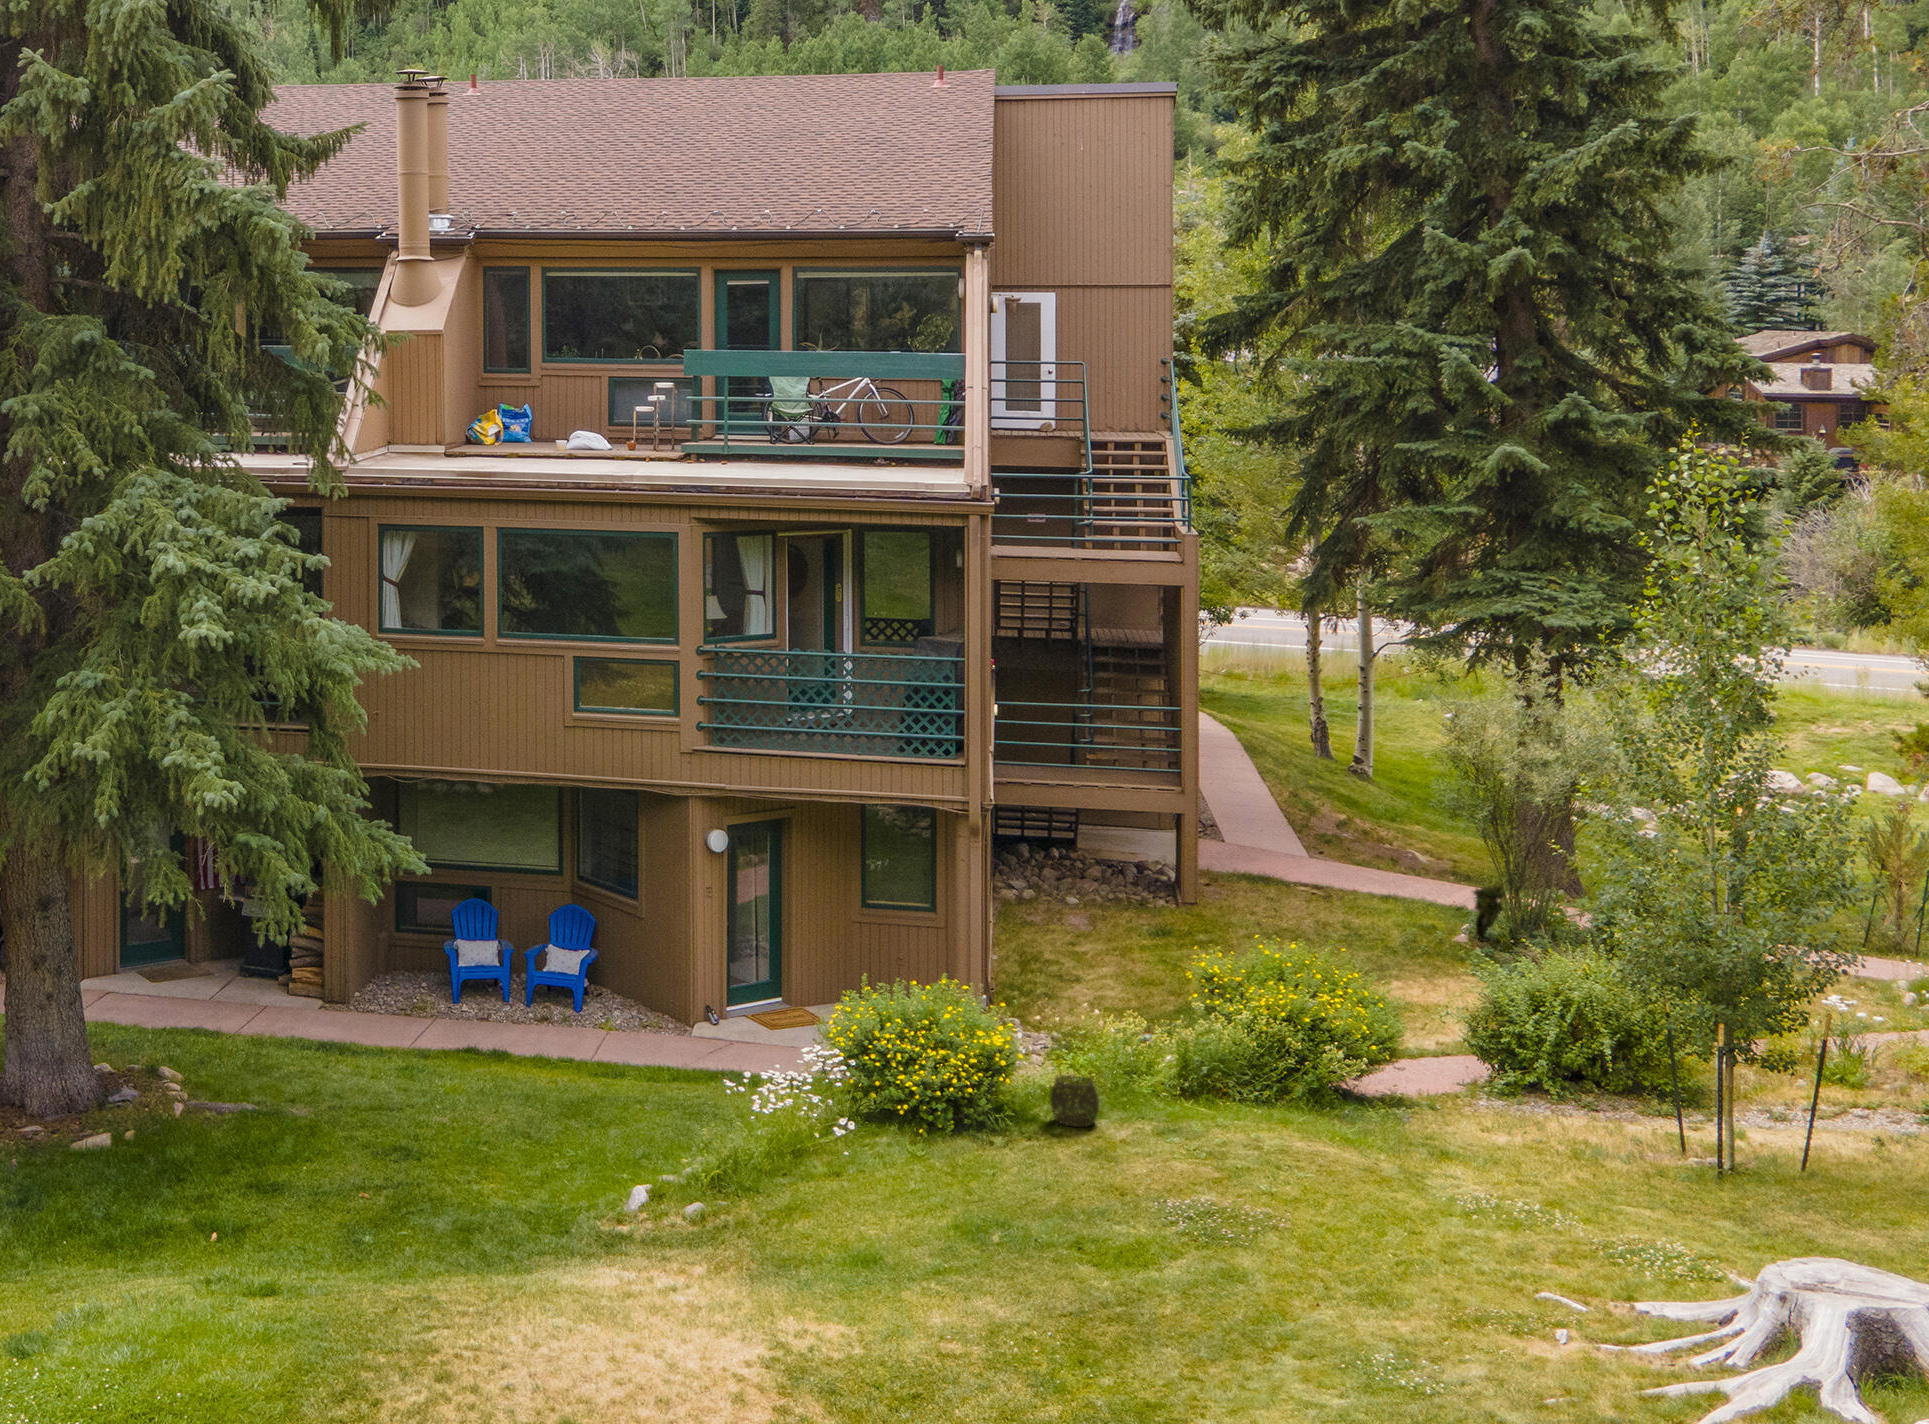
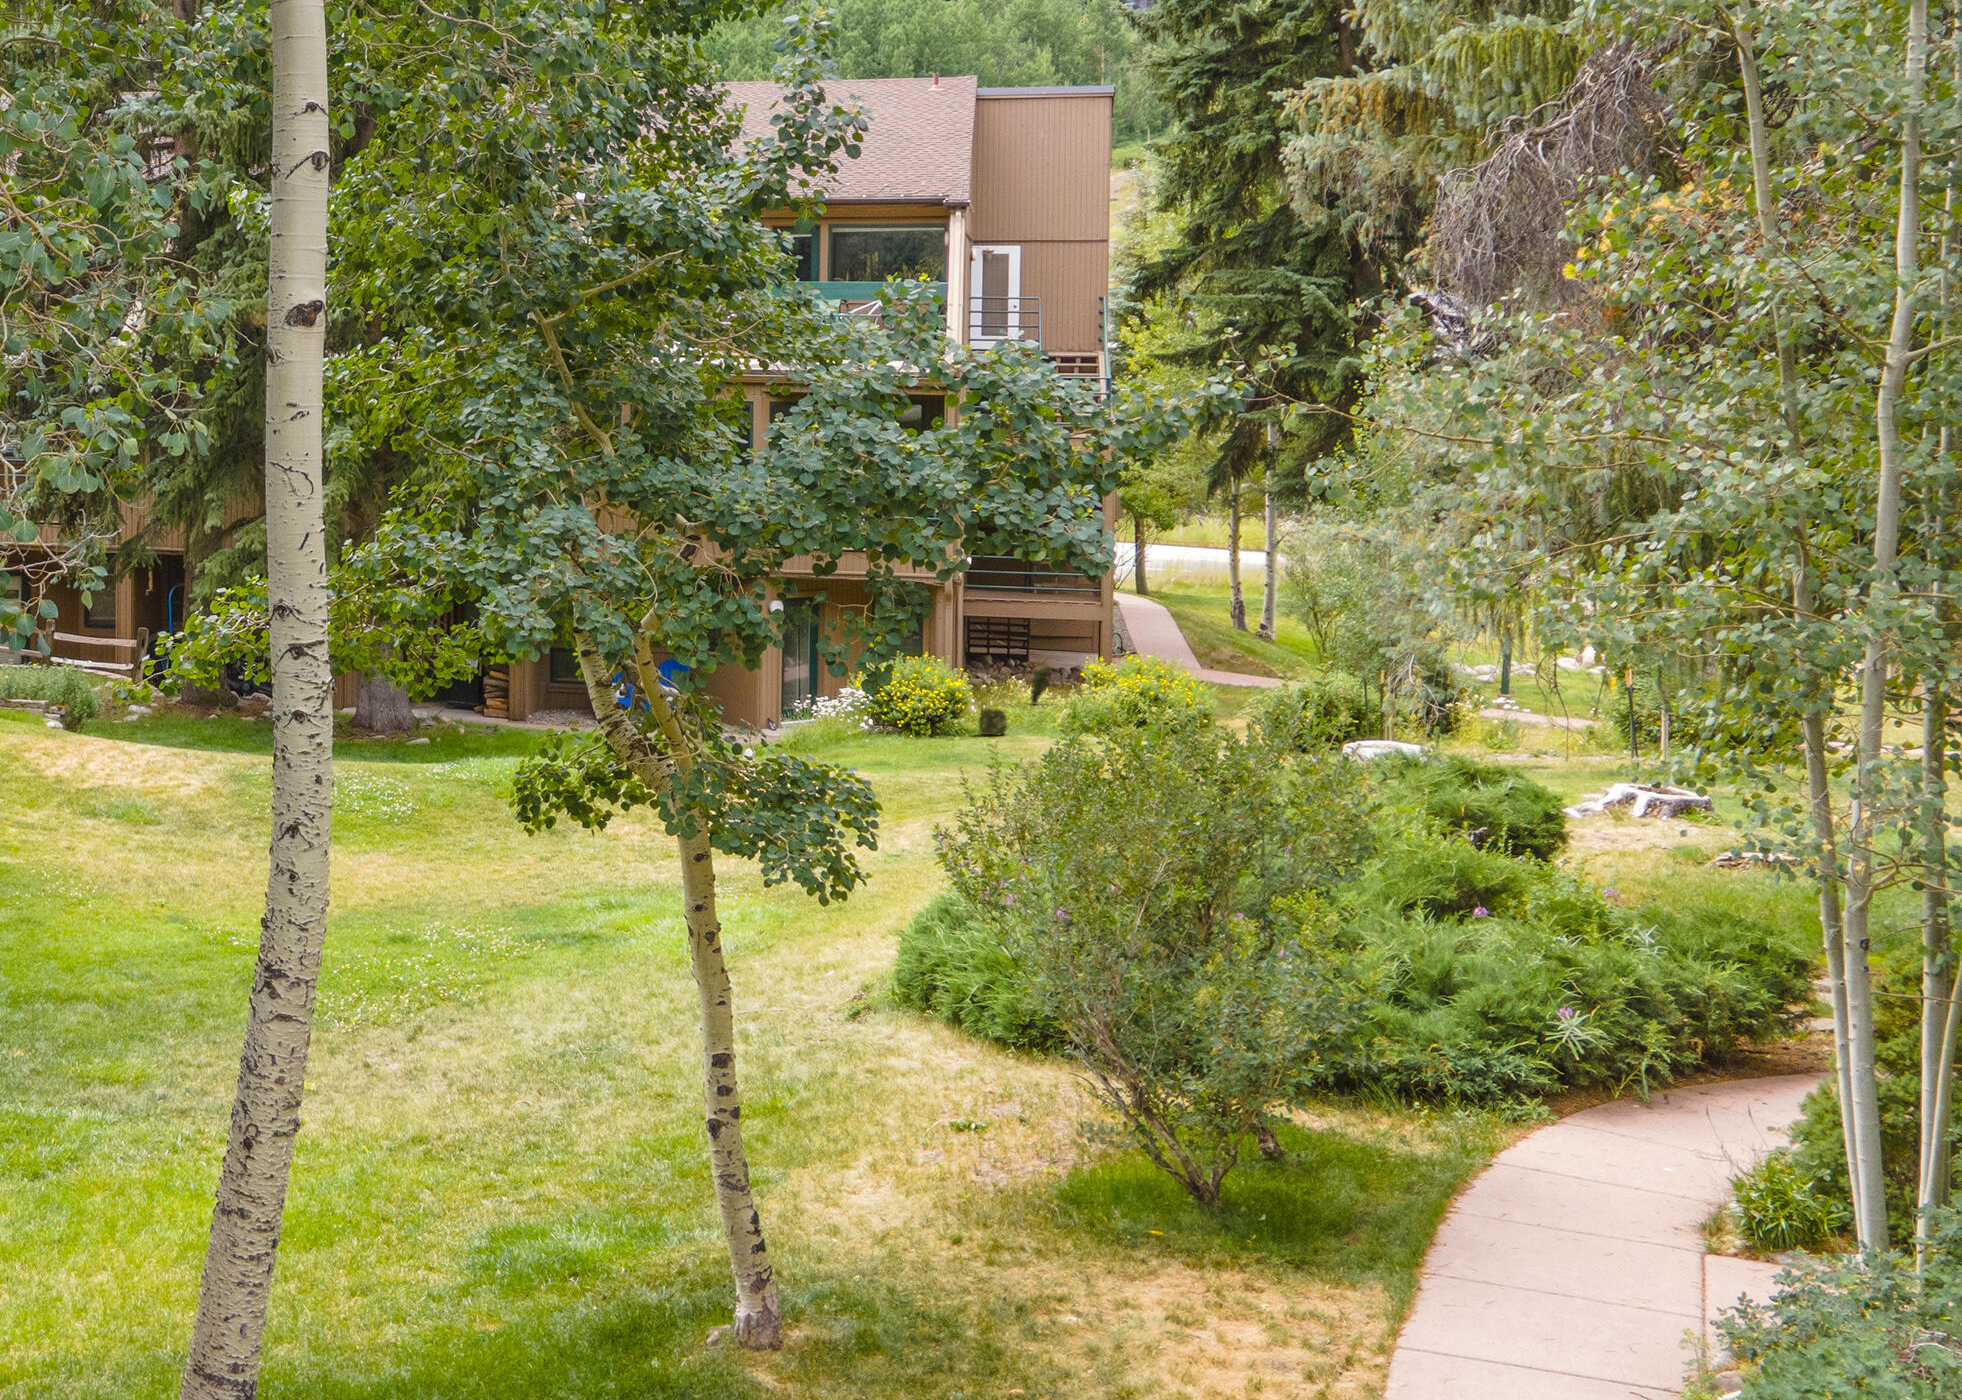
potted plant: present [1473,884,1505,940] -> present [1031,666,1052,705]

